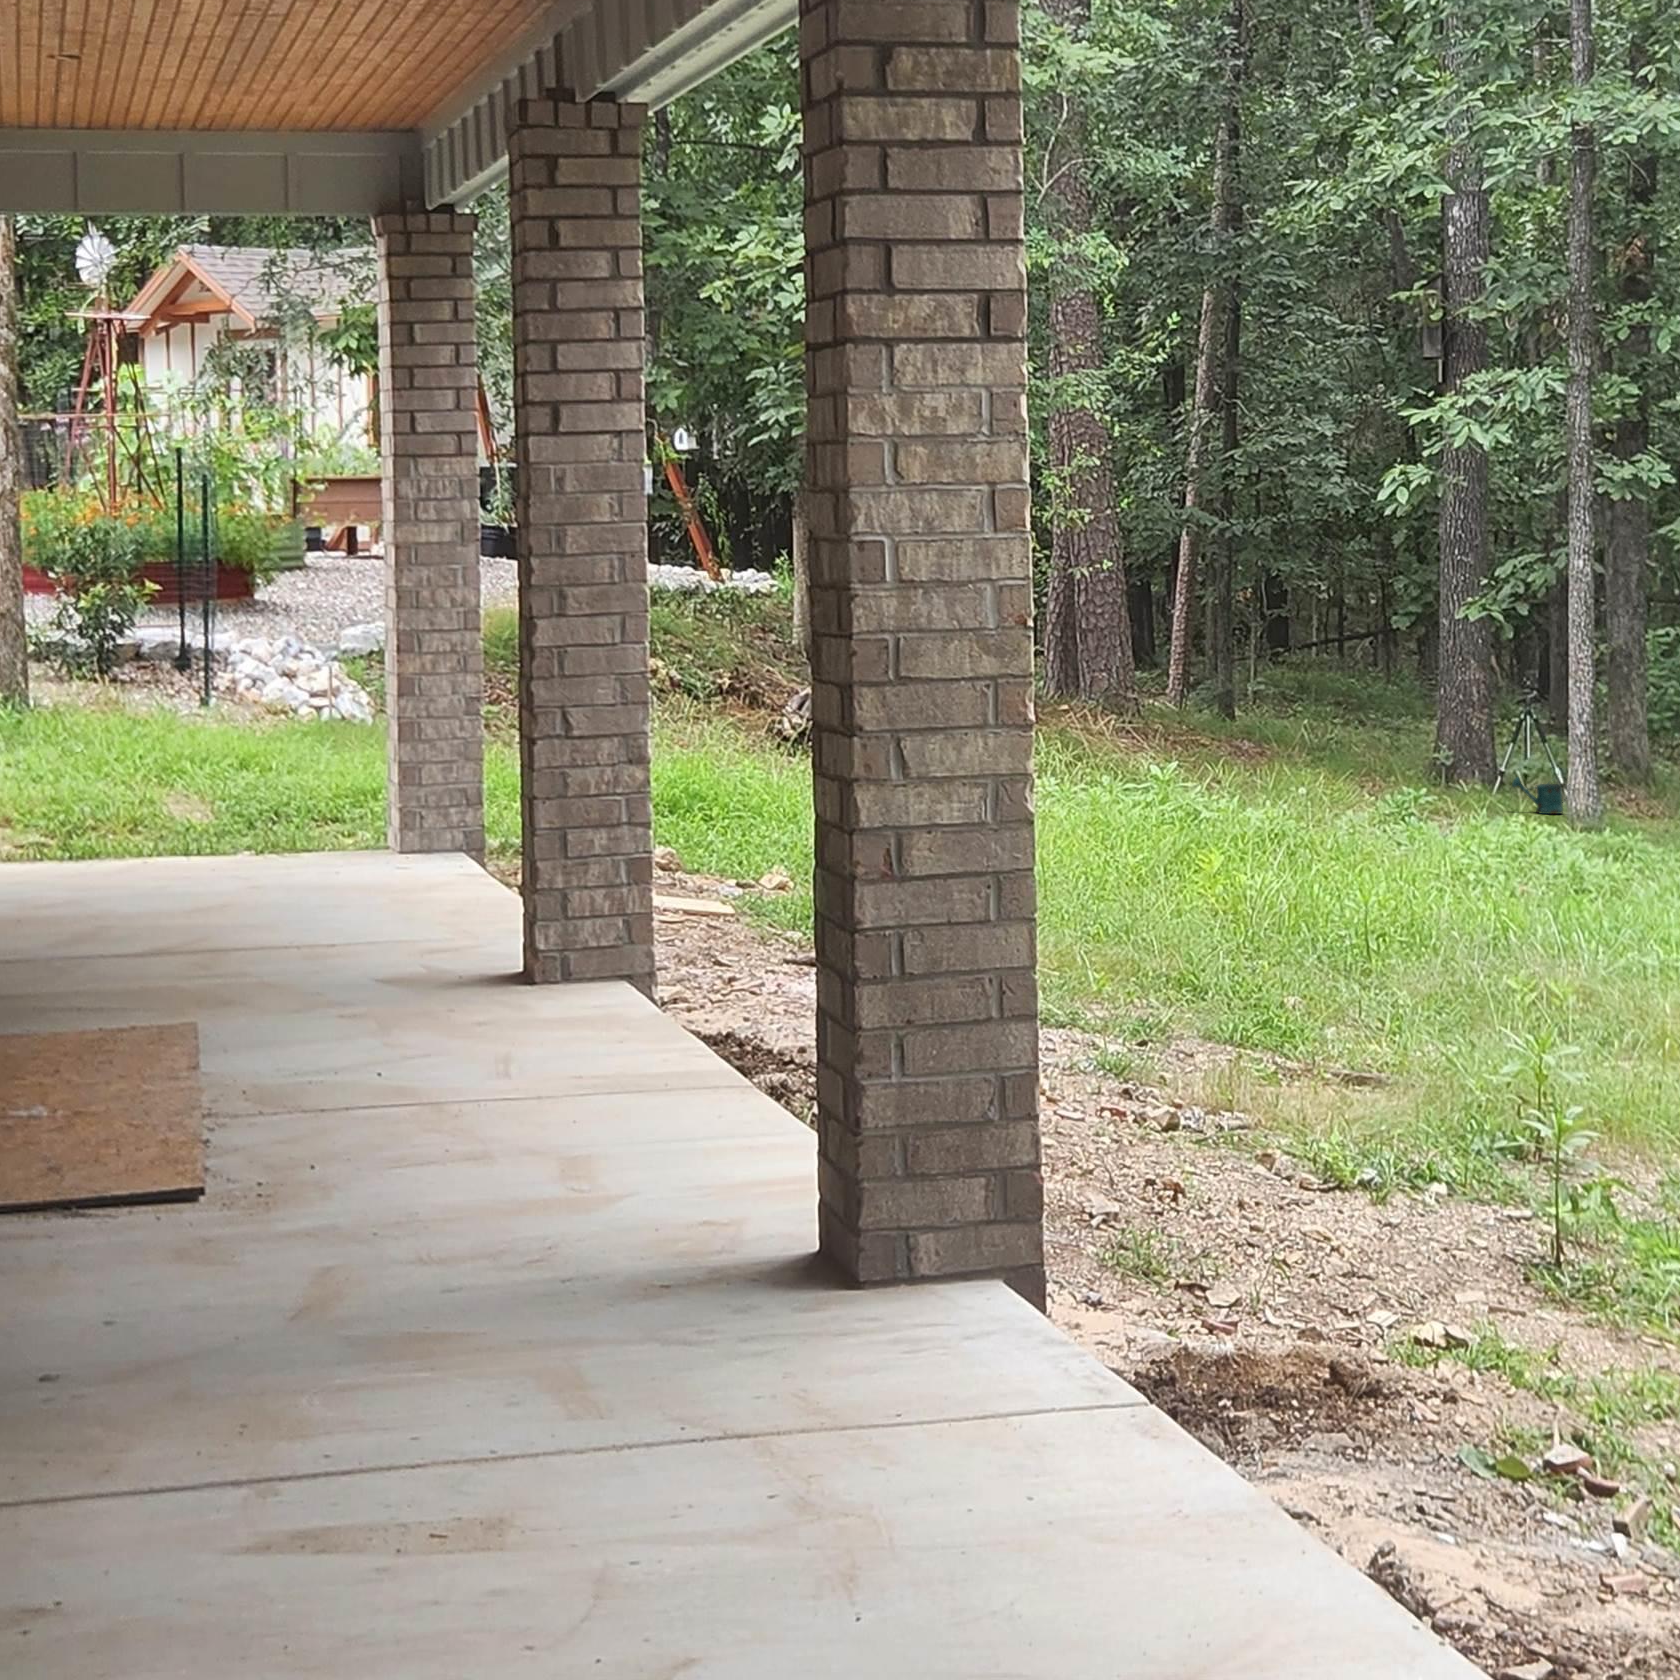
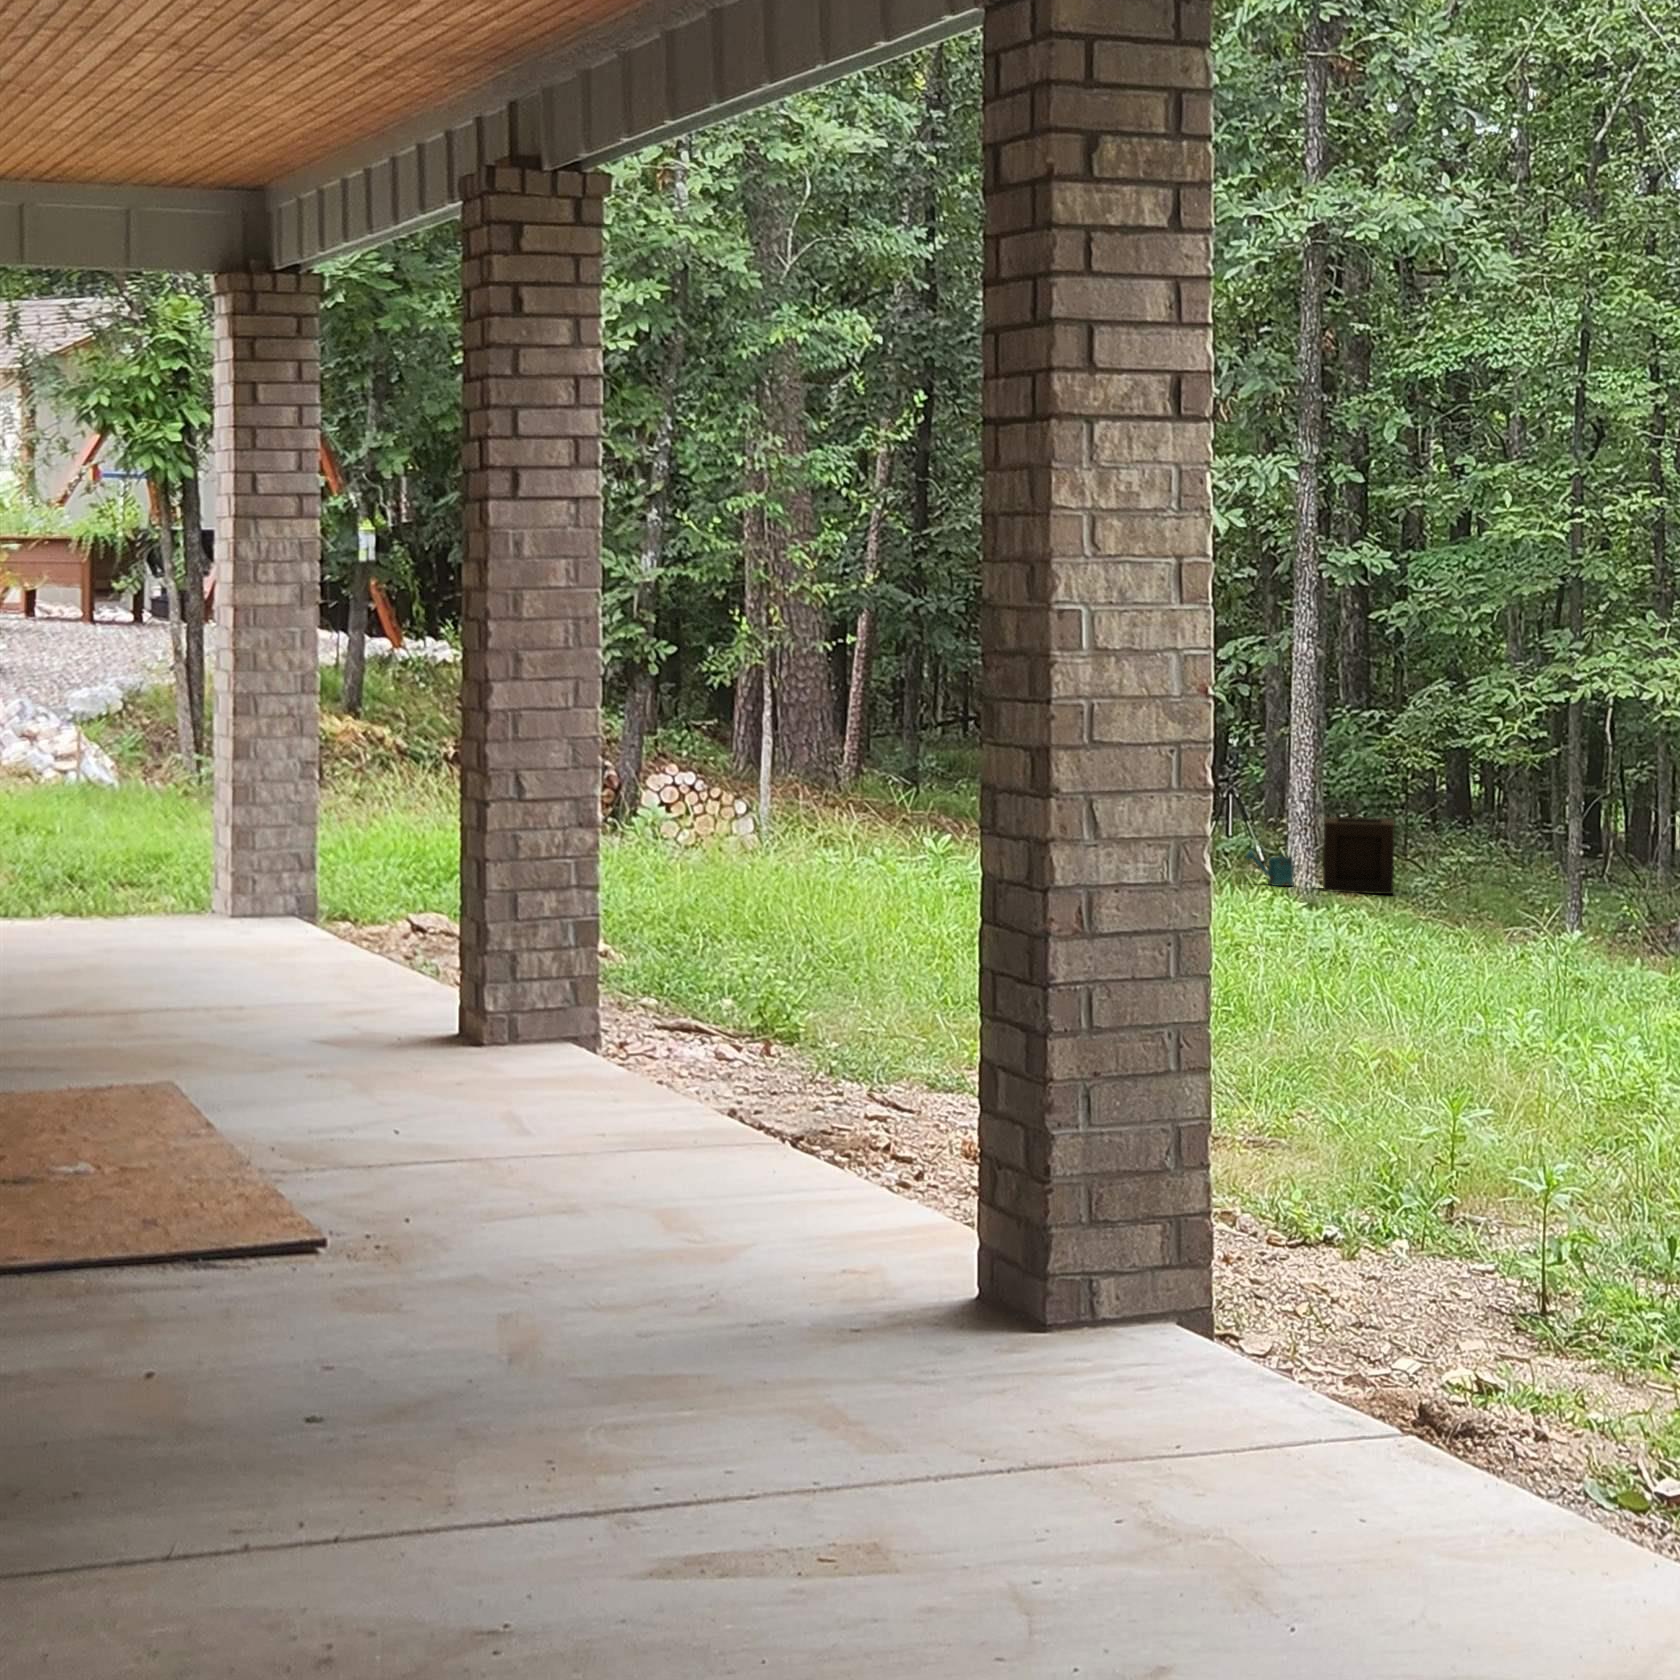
wooden crate: none [1592,743,1670,822] -> present [1323,817,1395,894]

